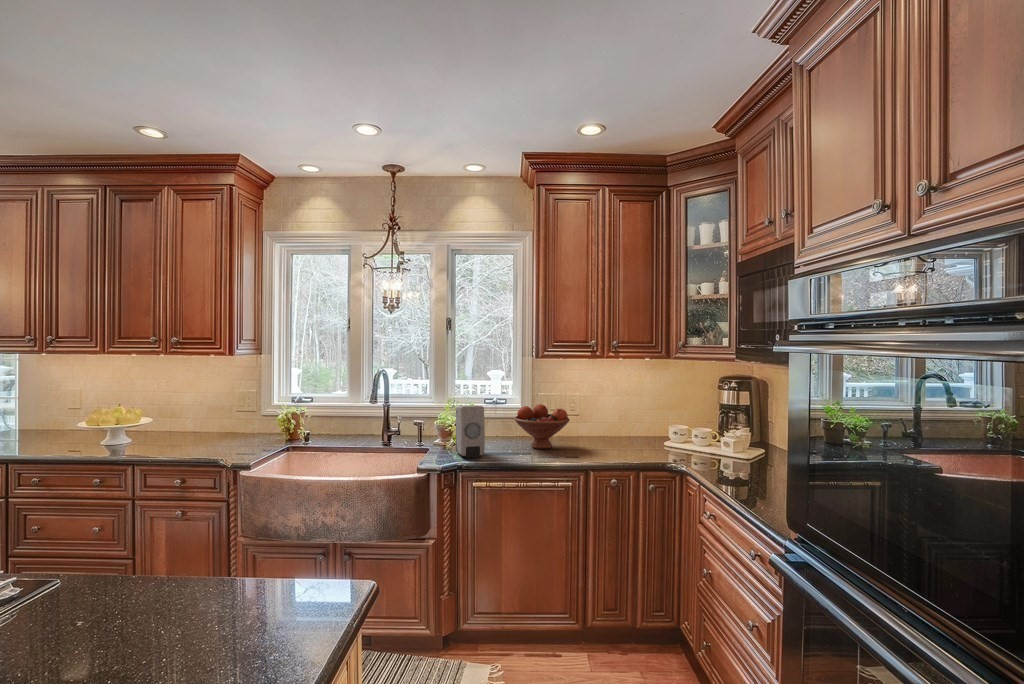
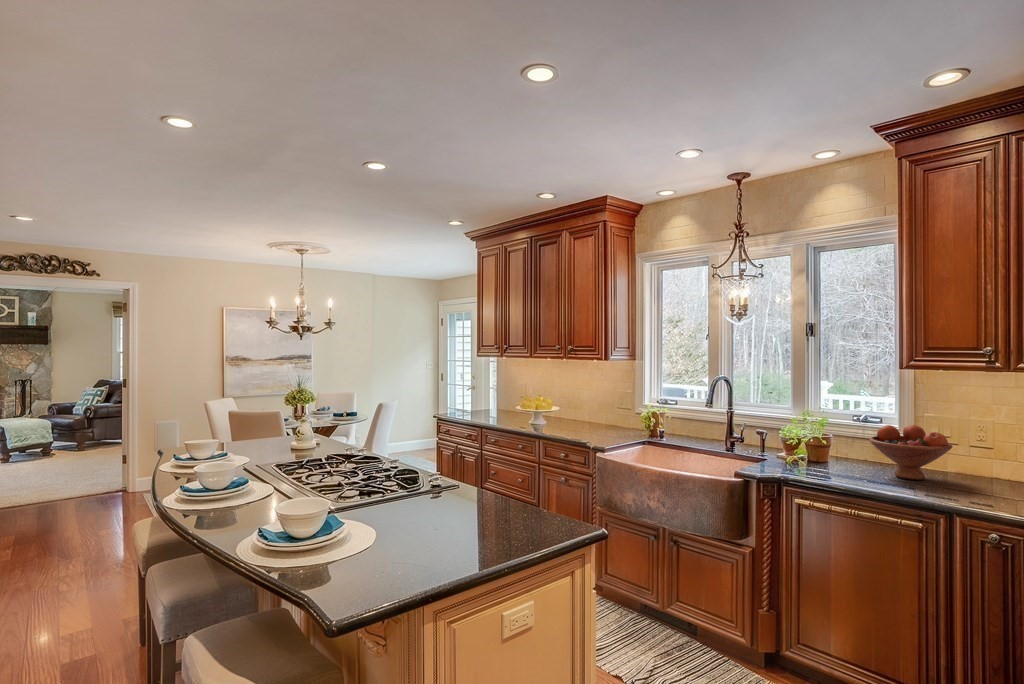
soap dispenser: present [456,405,485,458] -> none [787,417,817,475]

